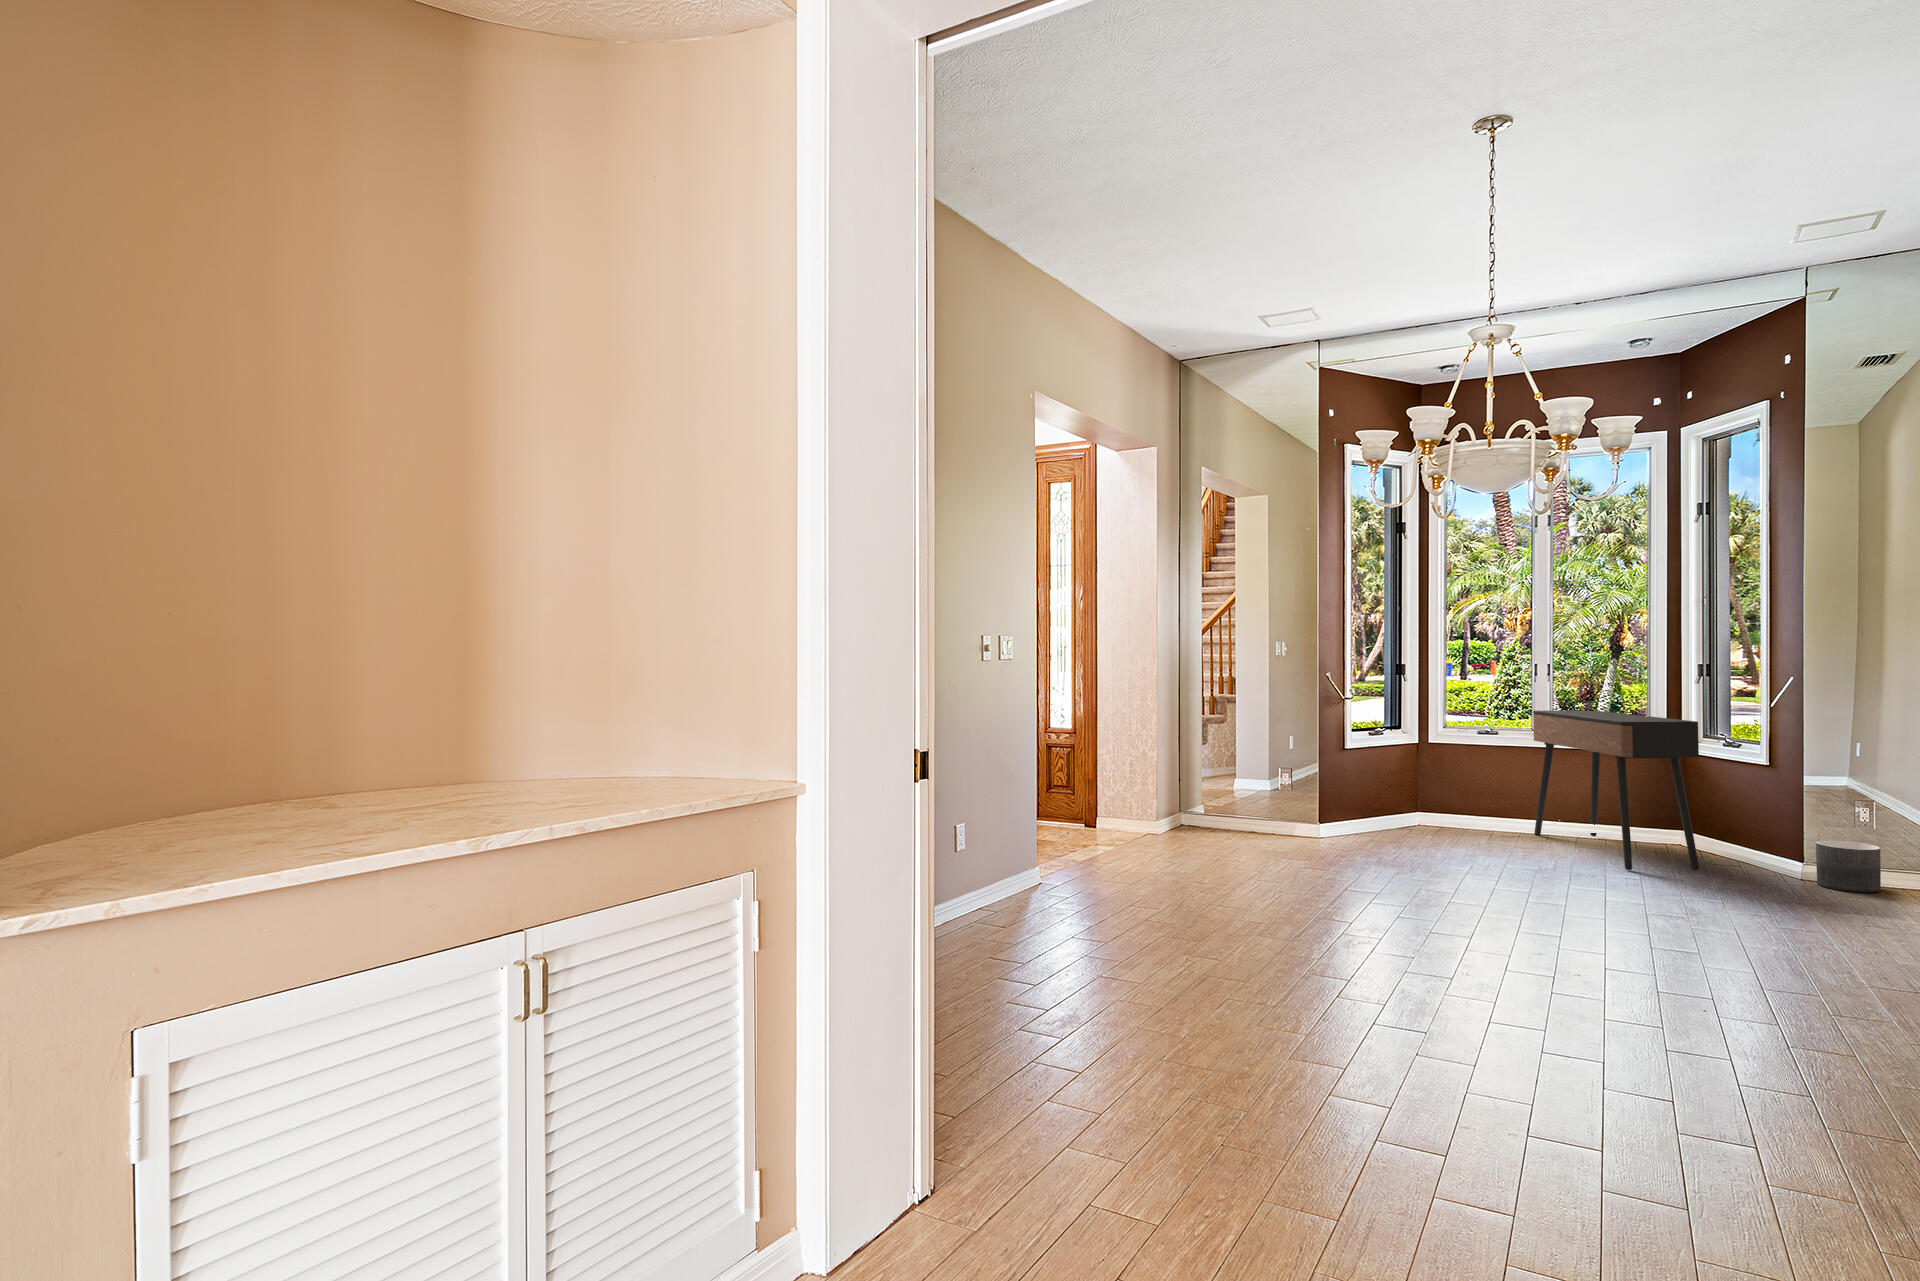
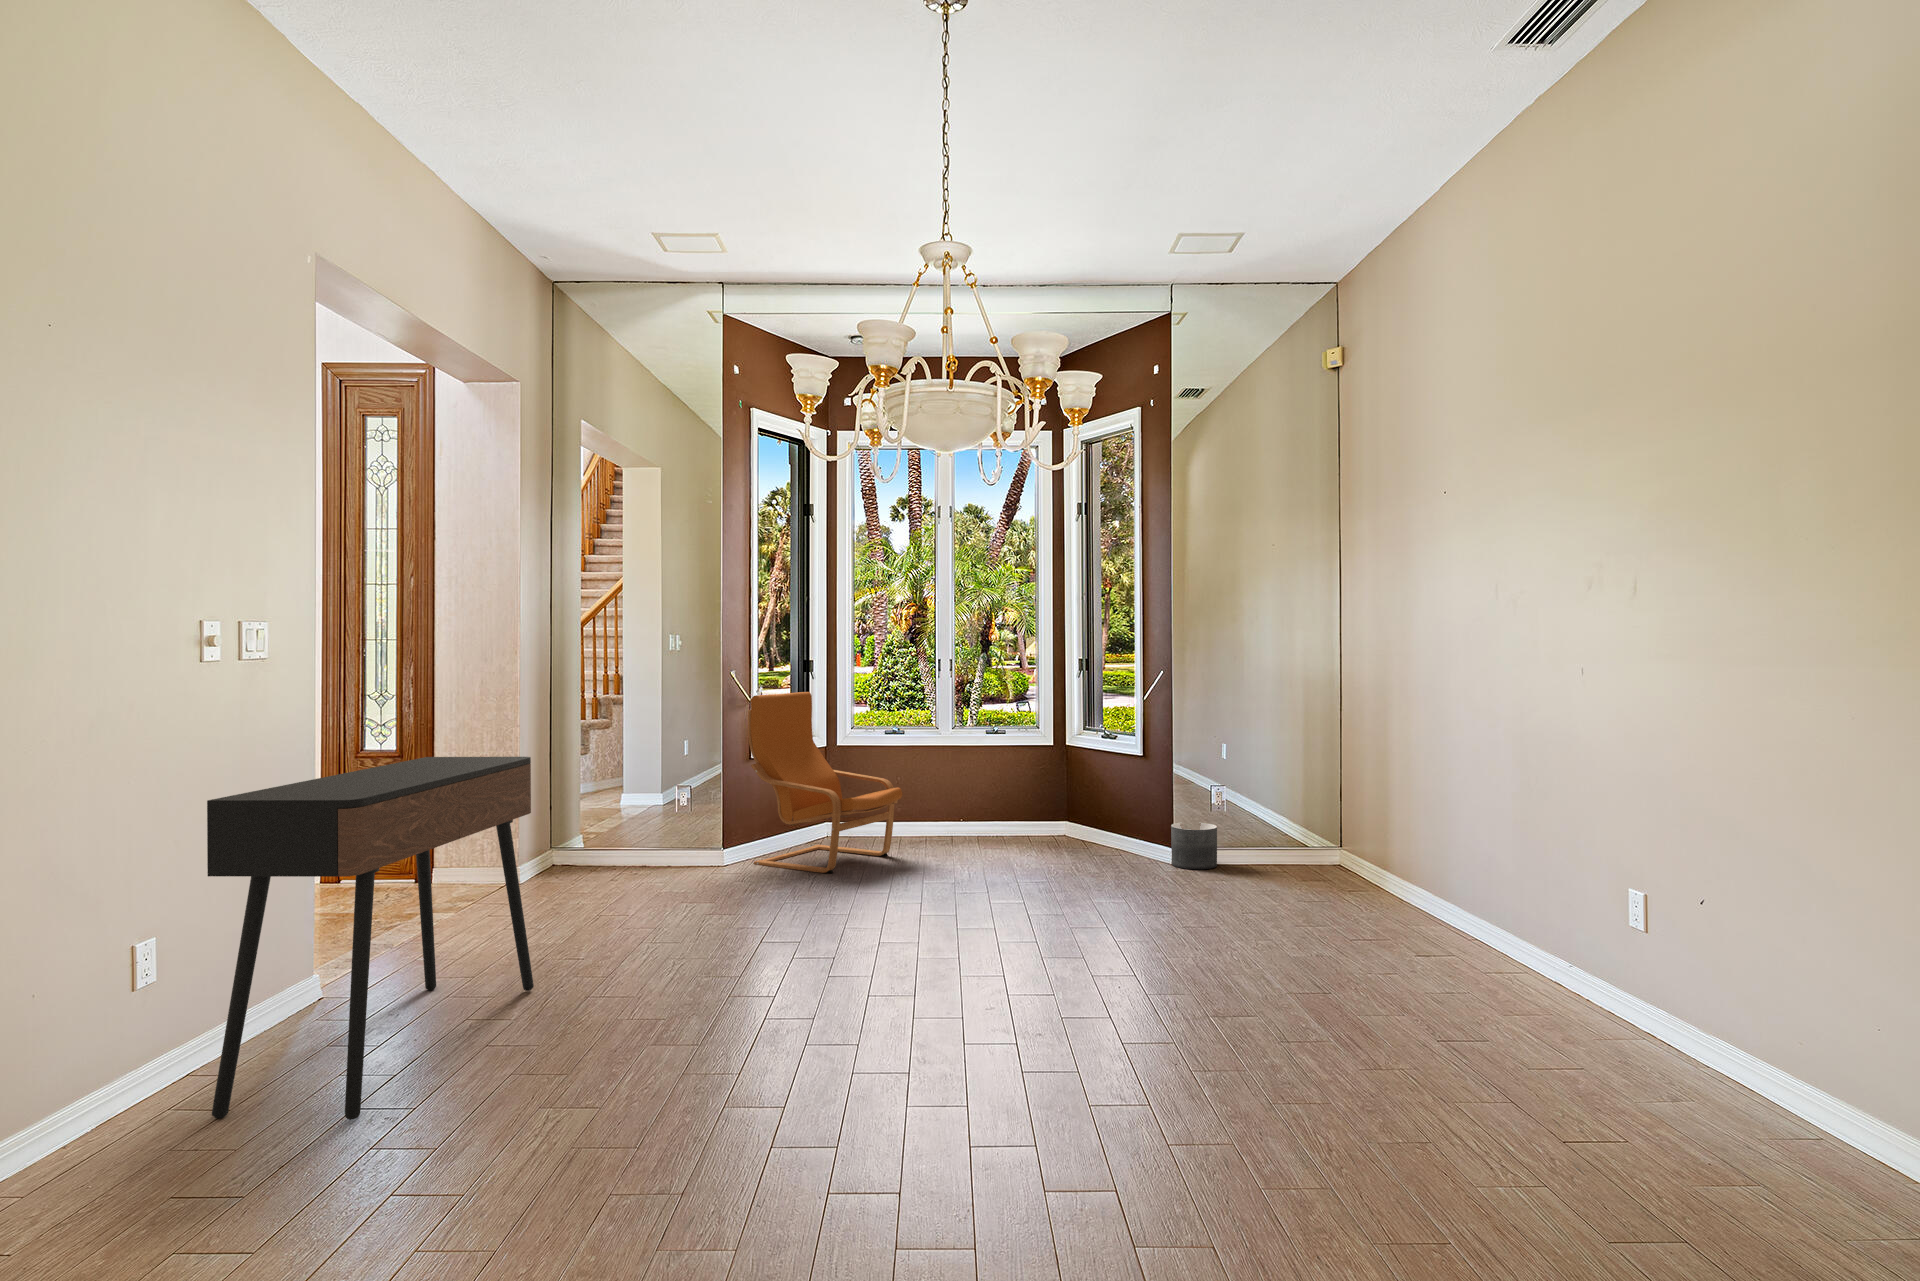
armchair: none [1343,692,1494,854] -> present [748,692,903,873]
console table: present [1533,710,1699,871] -> present [207,757,534,1120]

